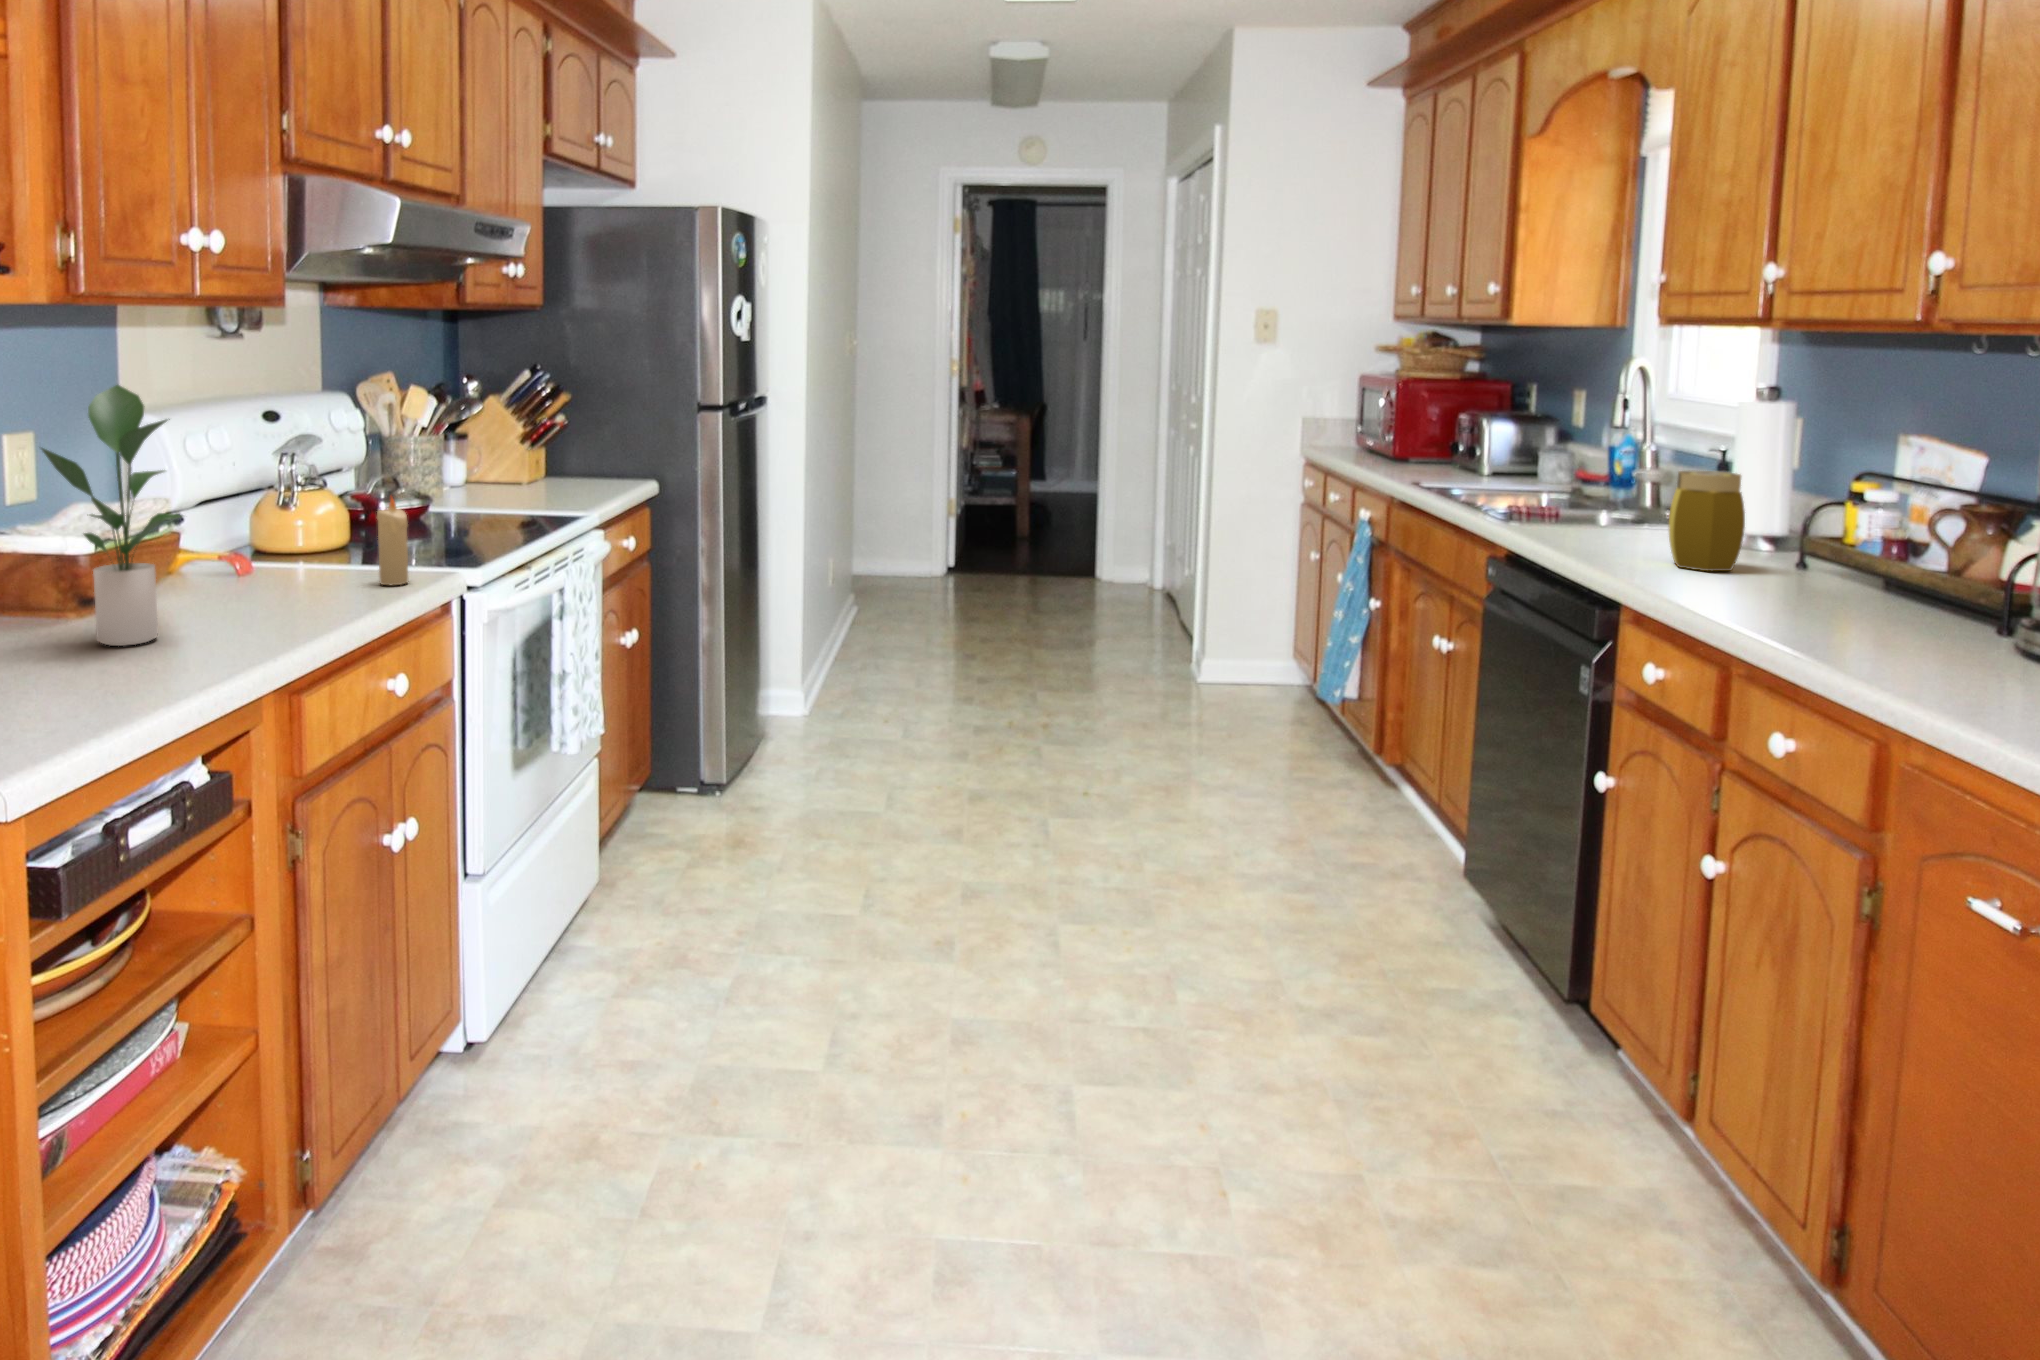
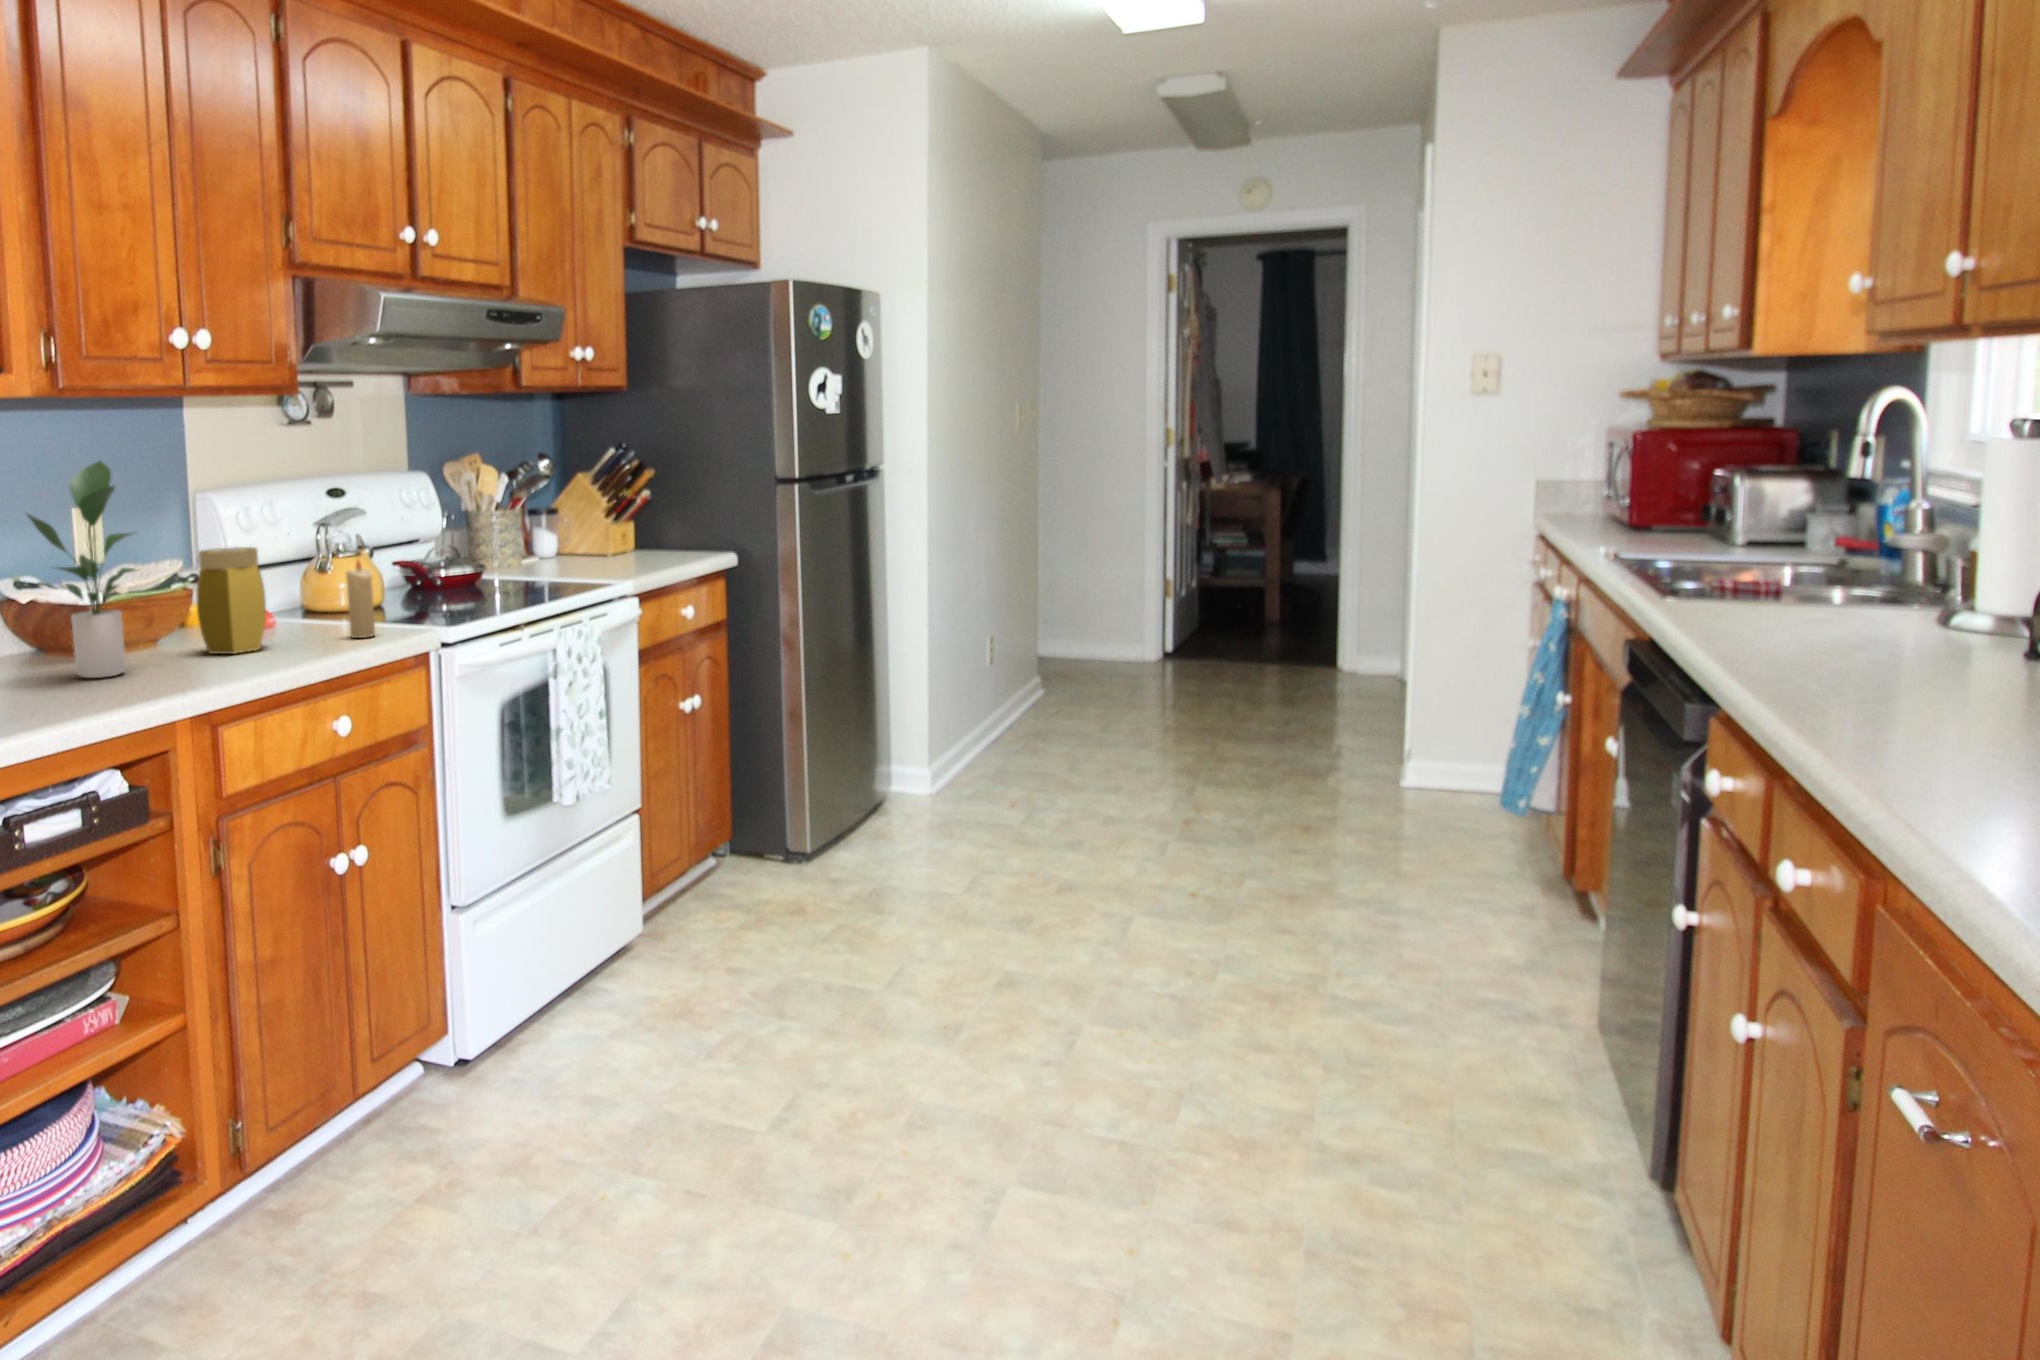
jar: present [1669,471,1745,571] -> present [197,547,266,654]

